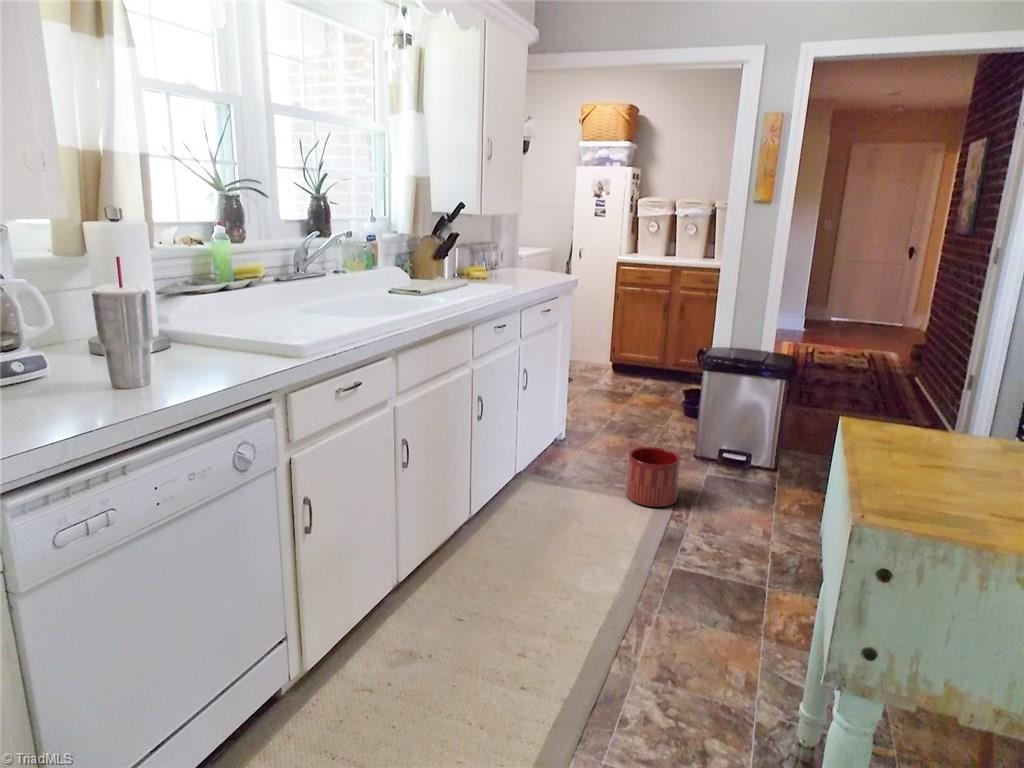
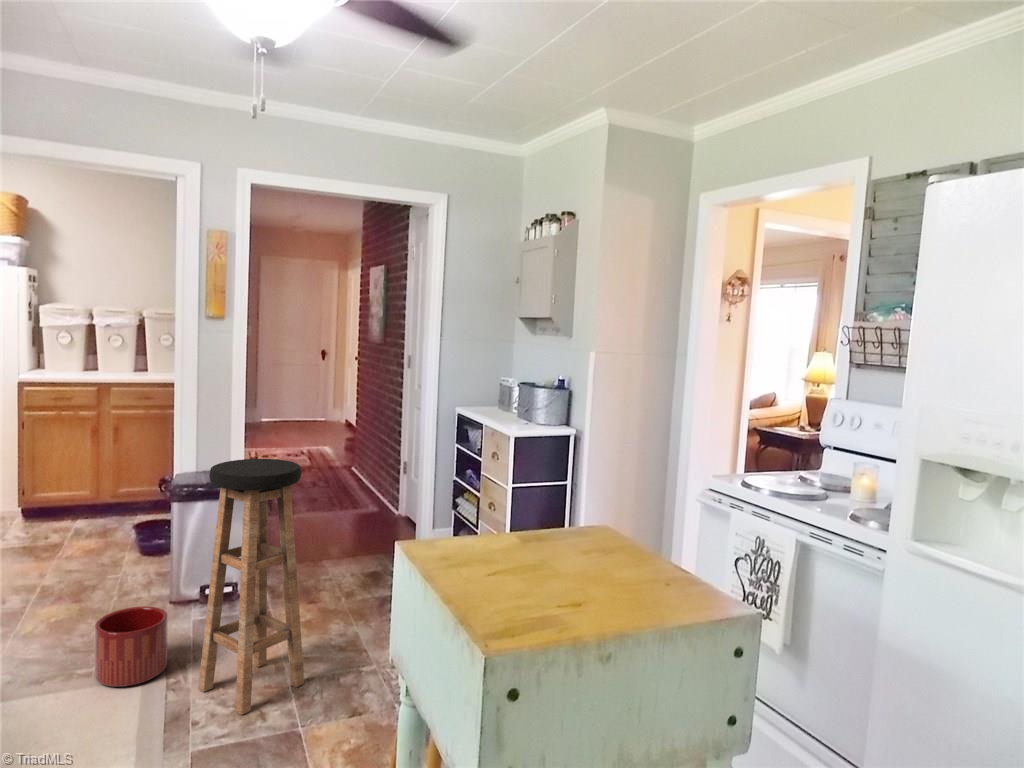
bar stool: none [694,336,806,557] -> present [198,459,304,715]

